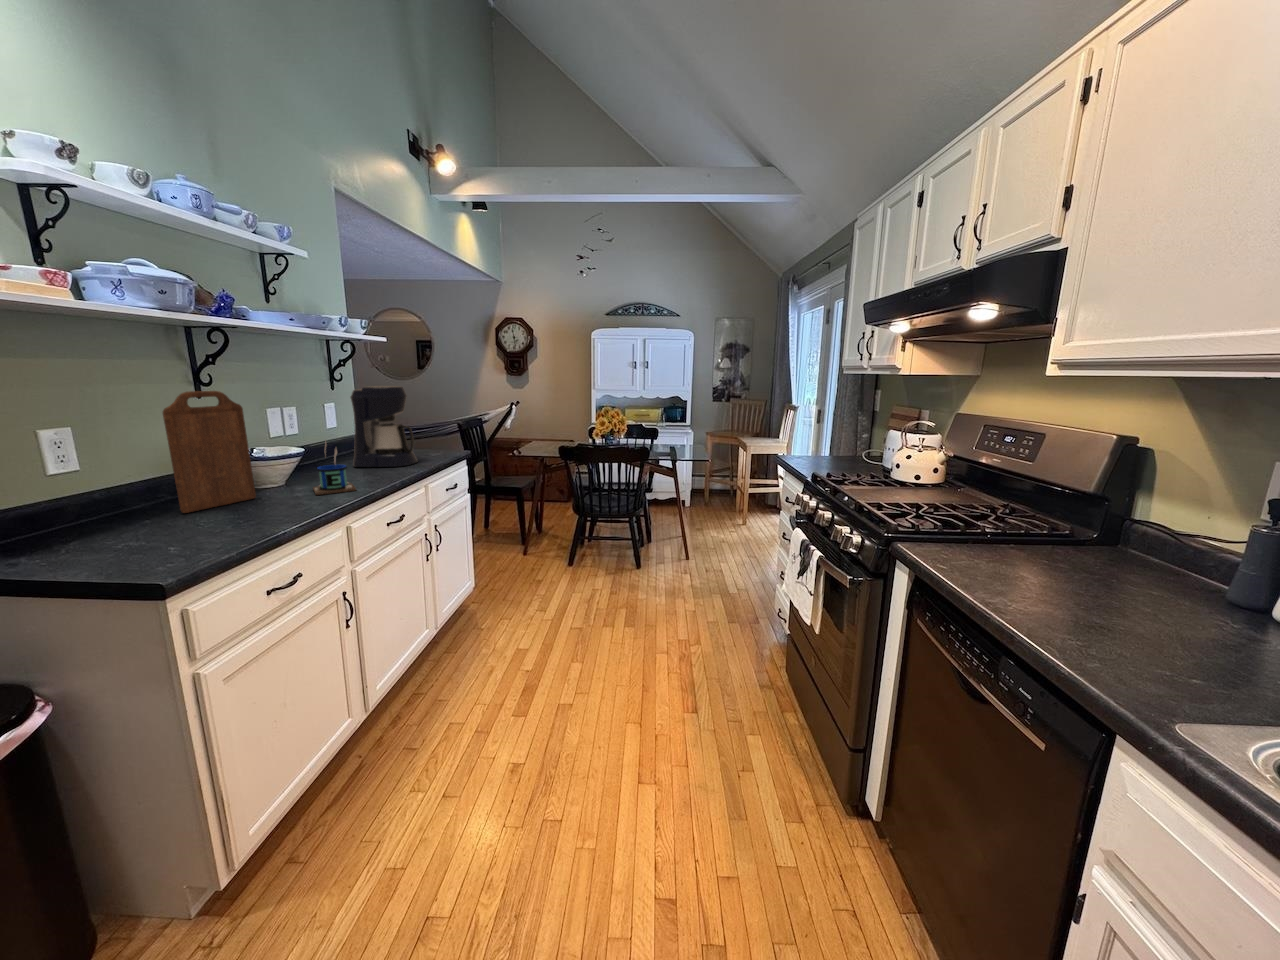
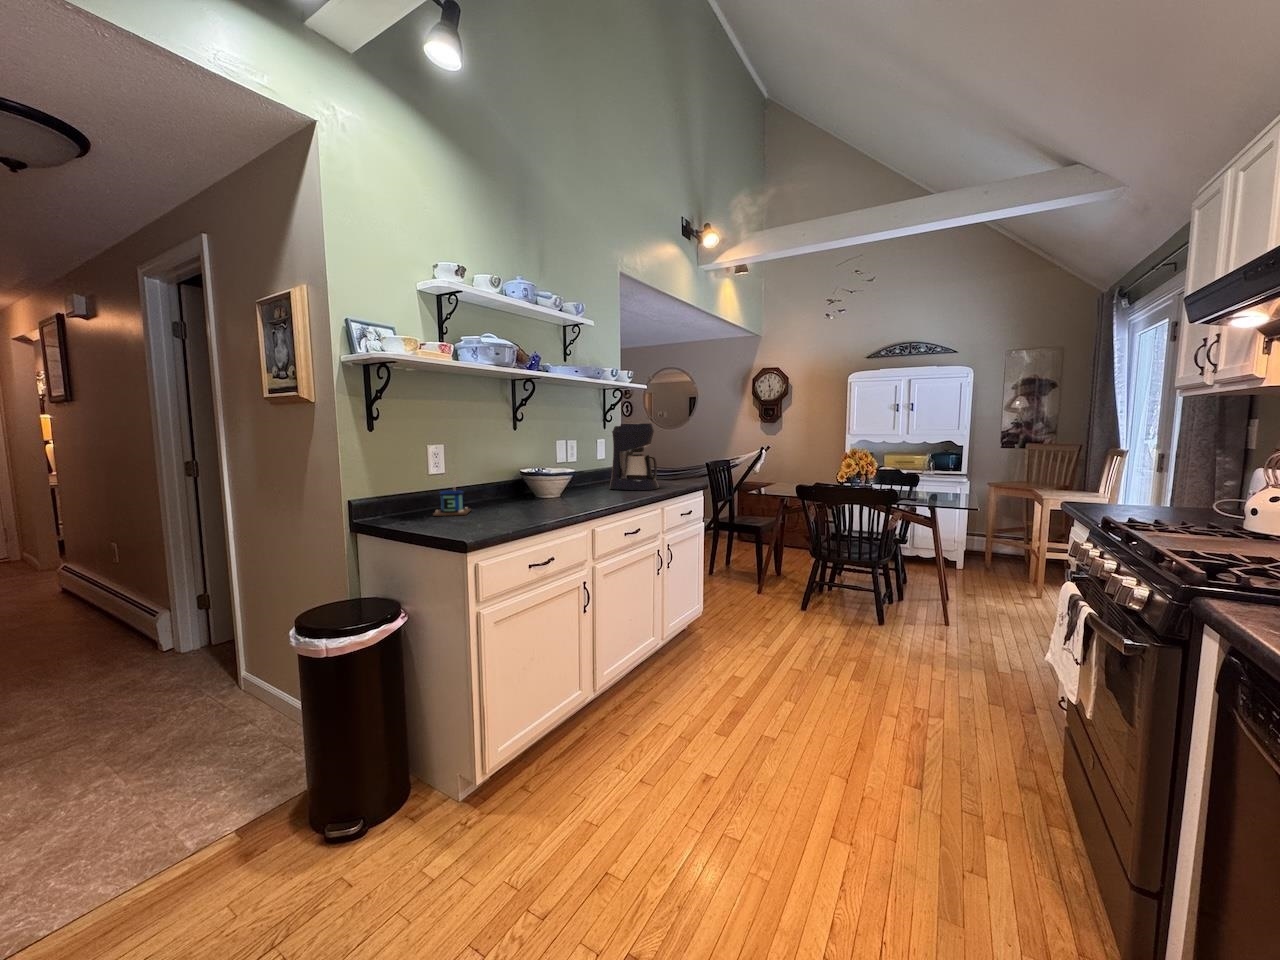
cutting board: present [163,391,256,513] -> none [489,422,538,508]
mug: present [313,444,356,495] -> present [433,477,471,516]

